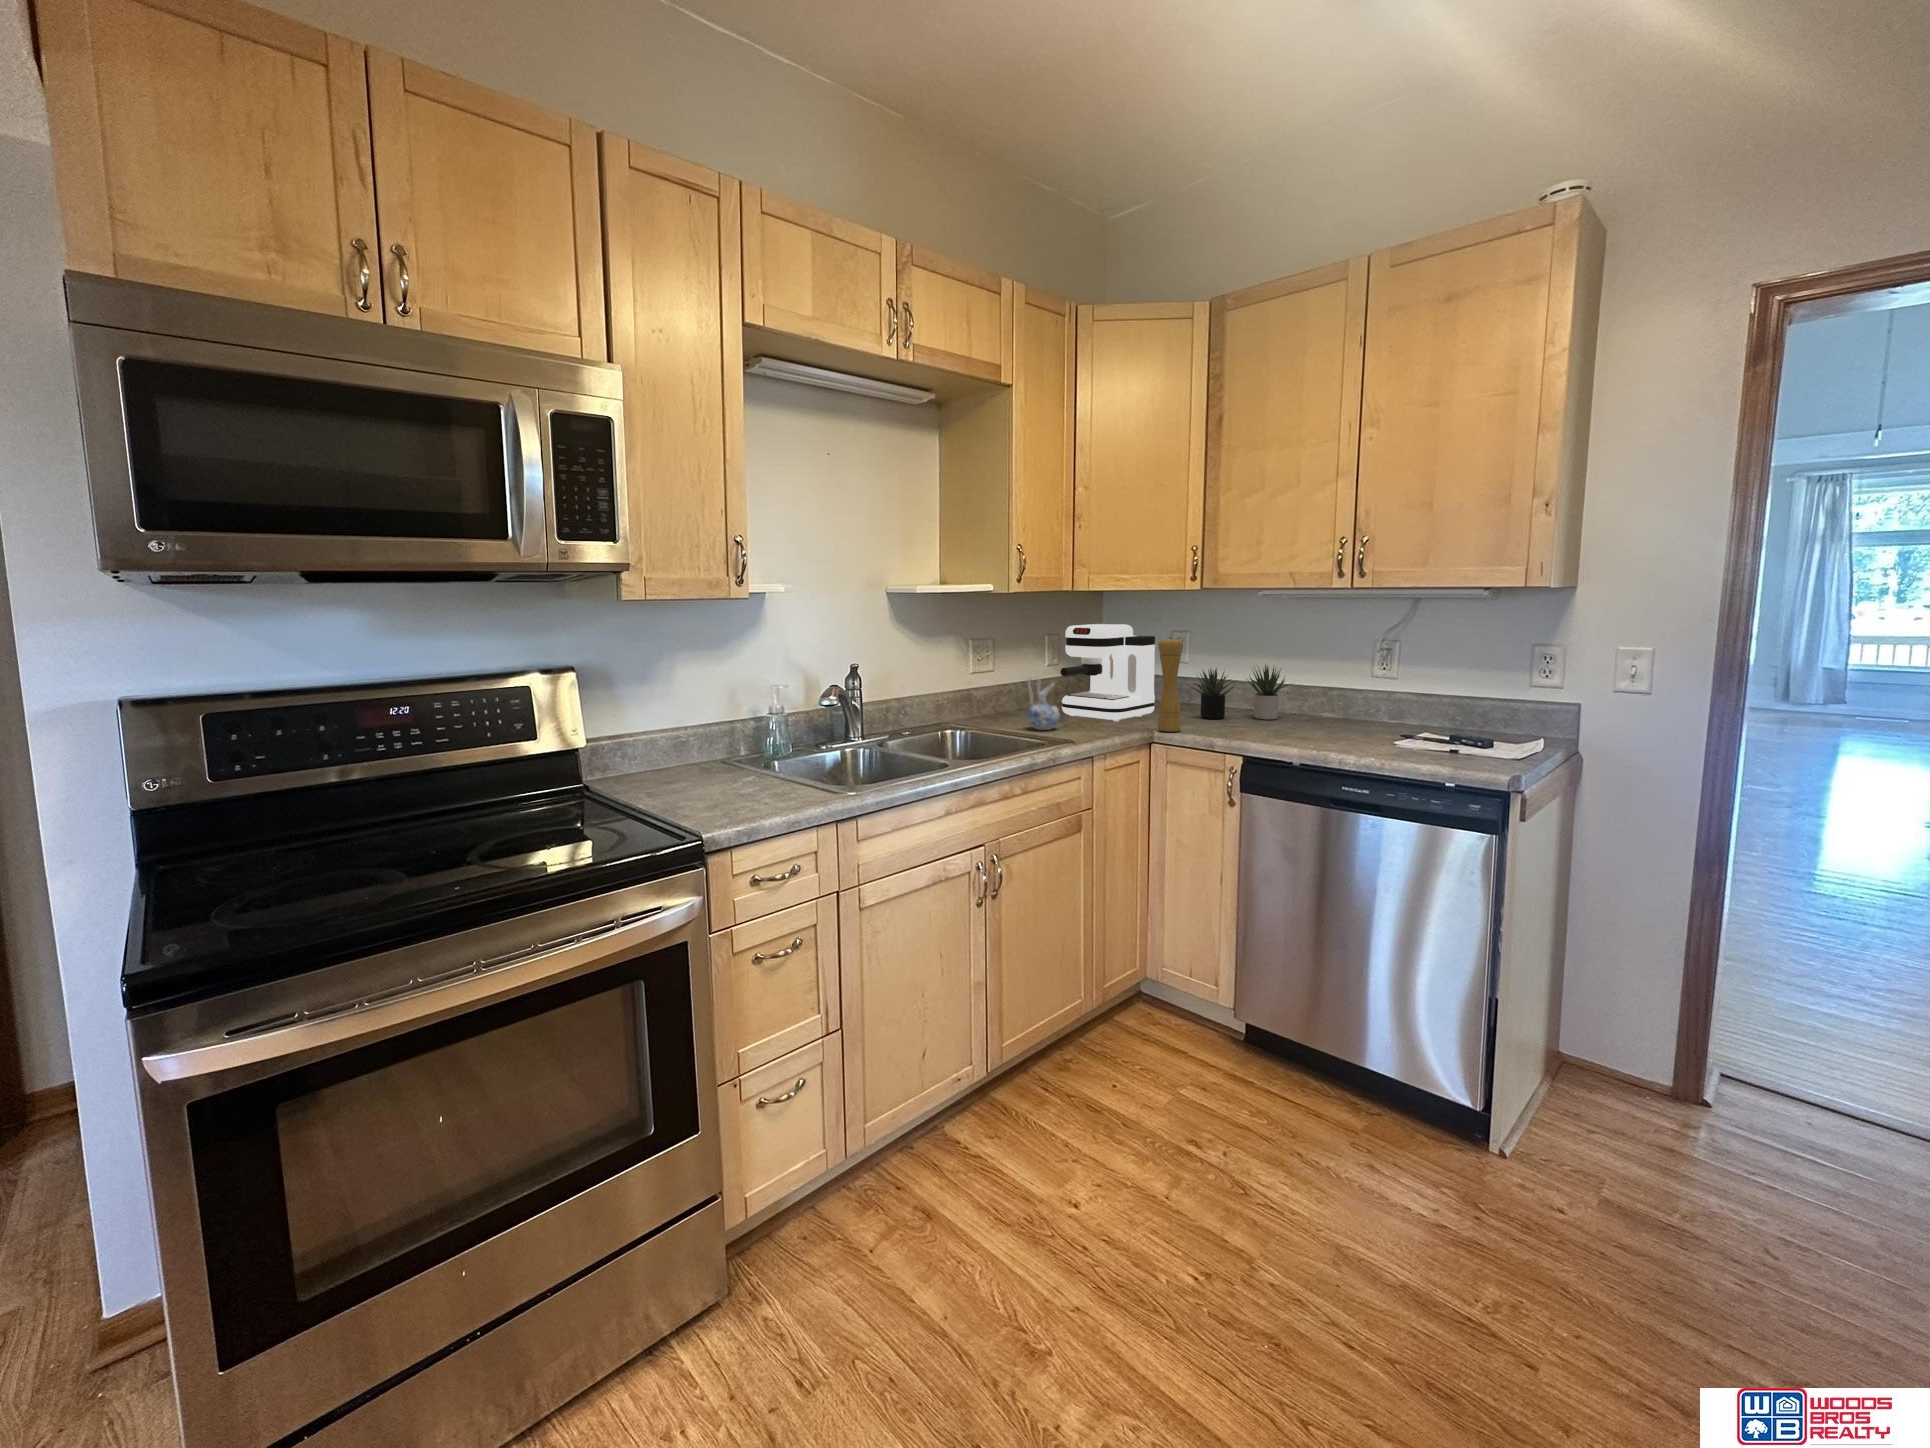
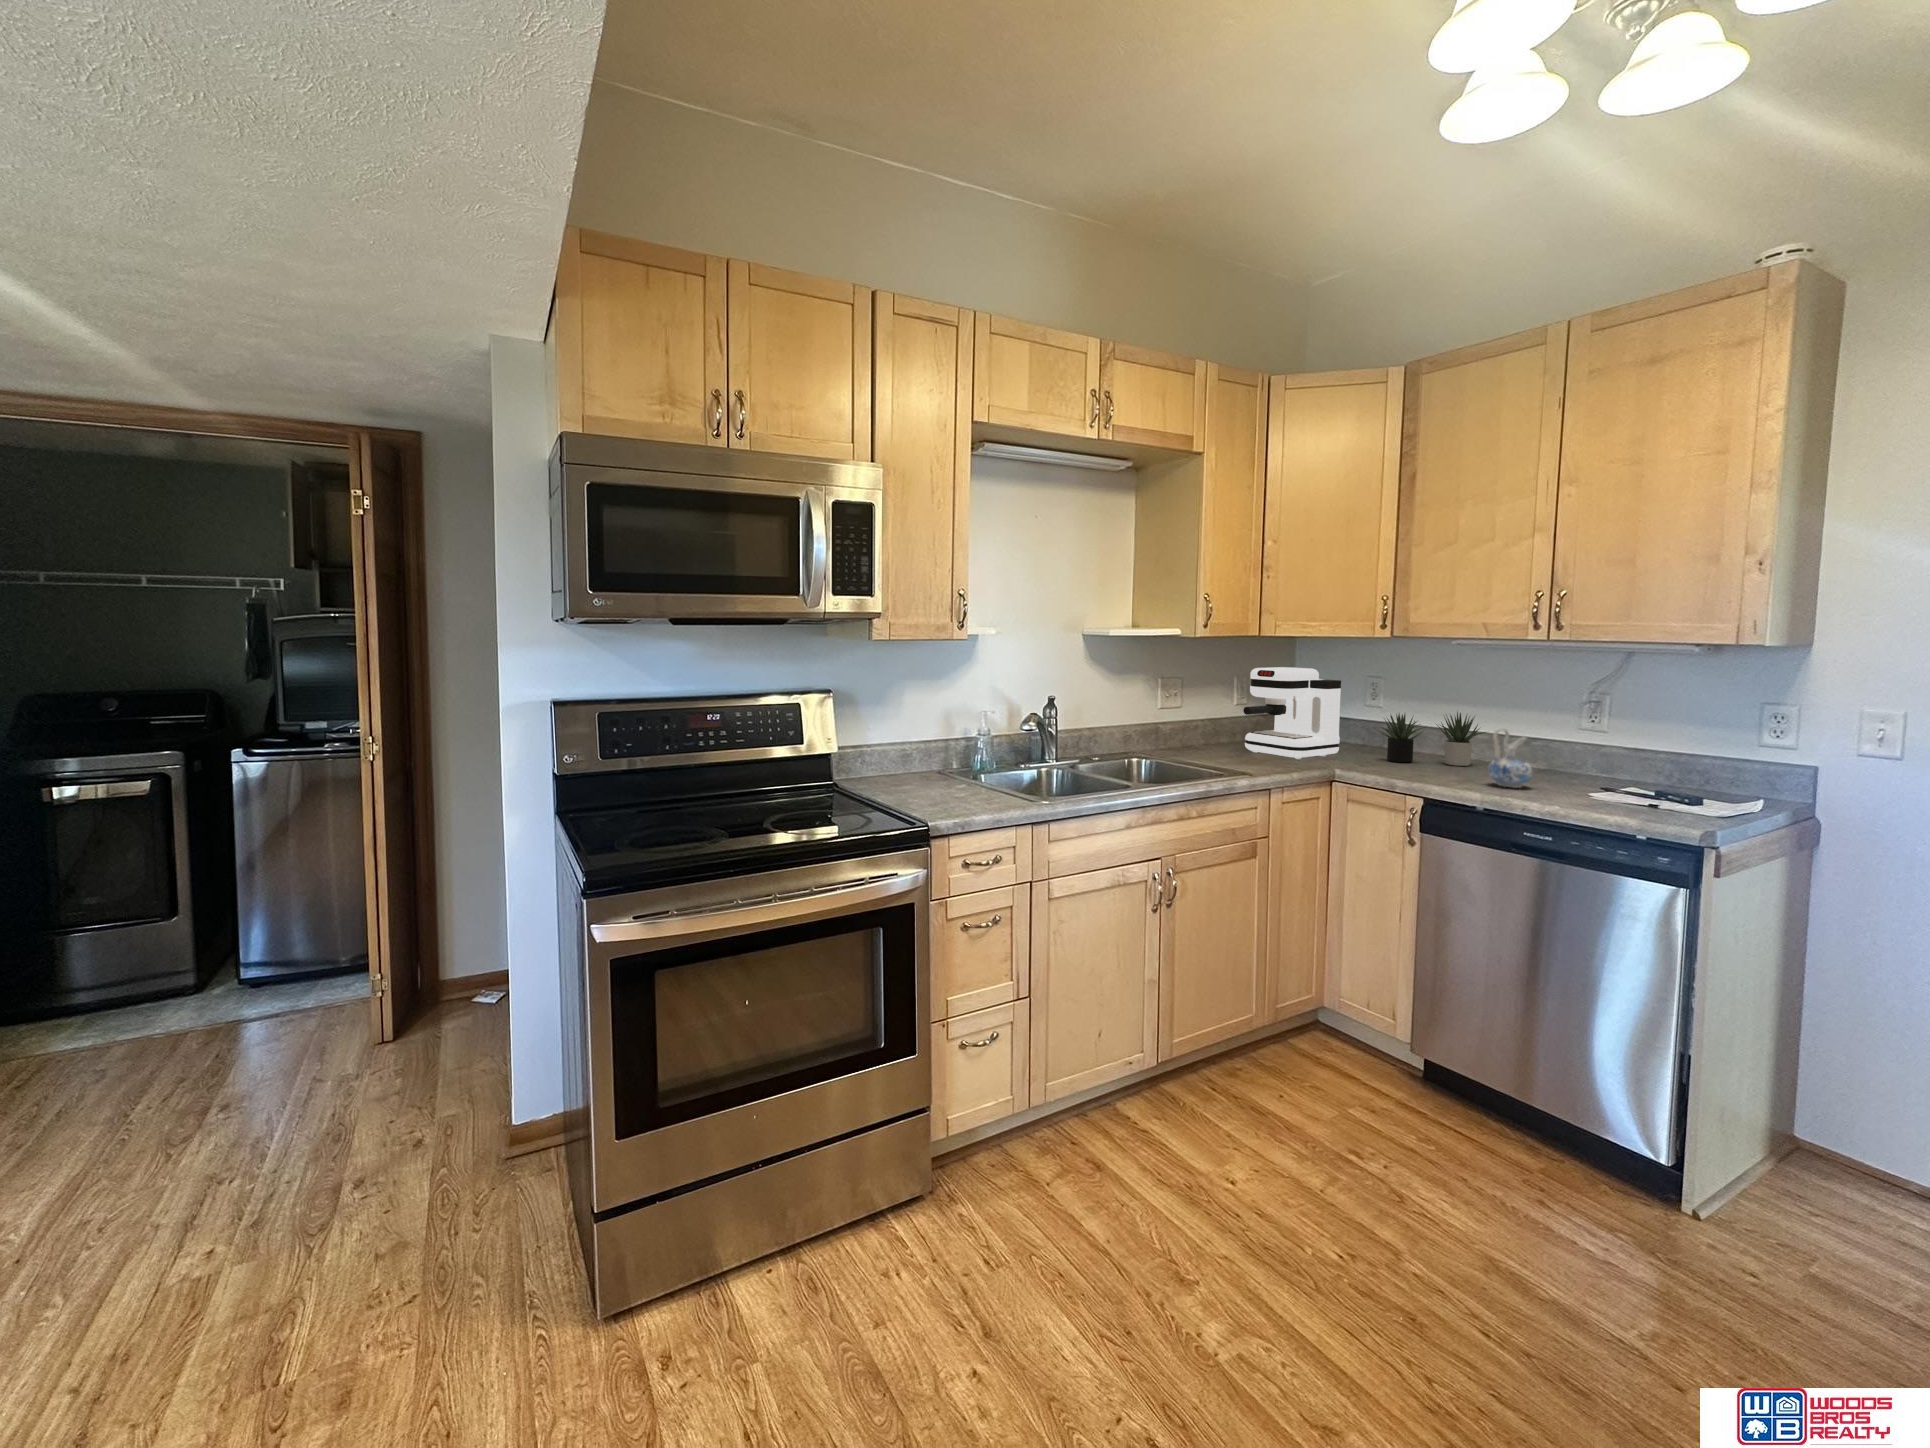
pepper mill: present [1158,637,1183,732] -> none [1338,682,1366,771]
ceramic pitcher: present [1027,676,1059,730] -> present [1488,728,1532,788]

